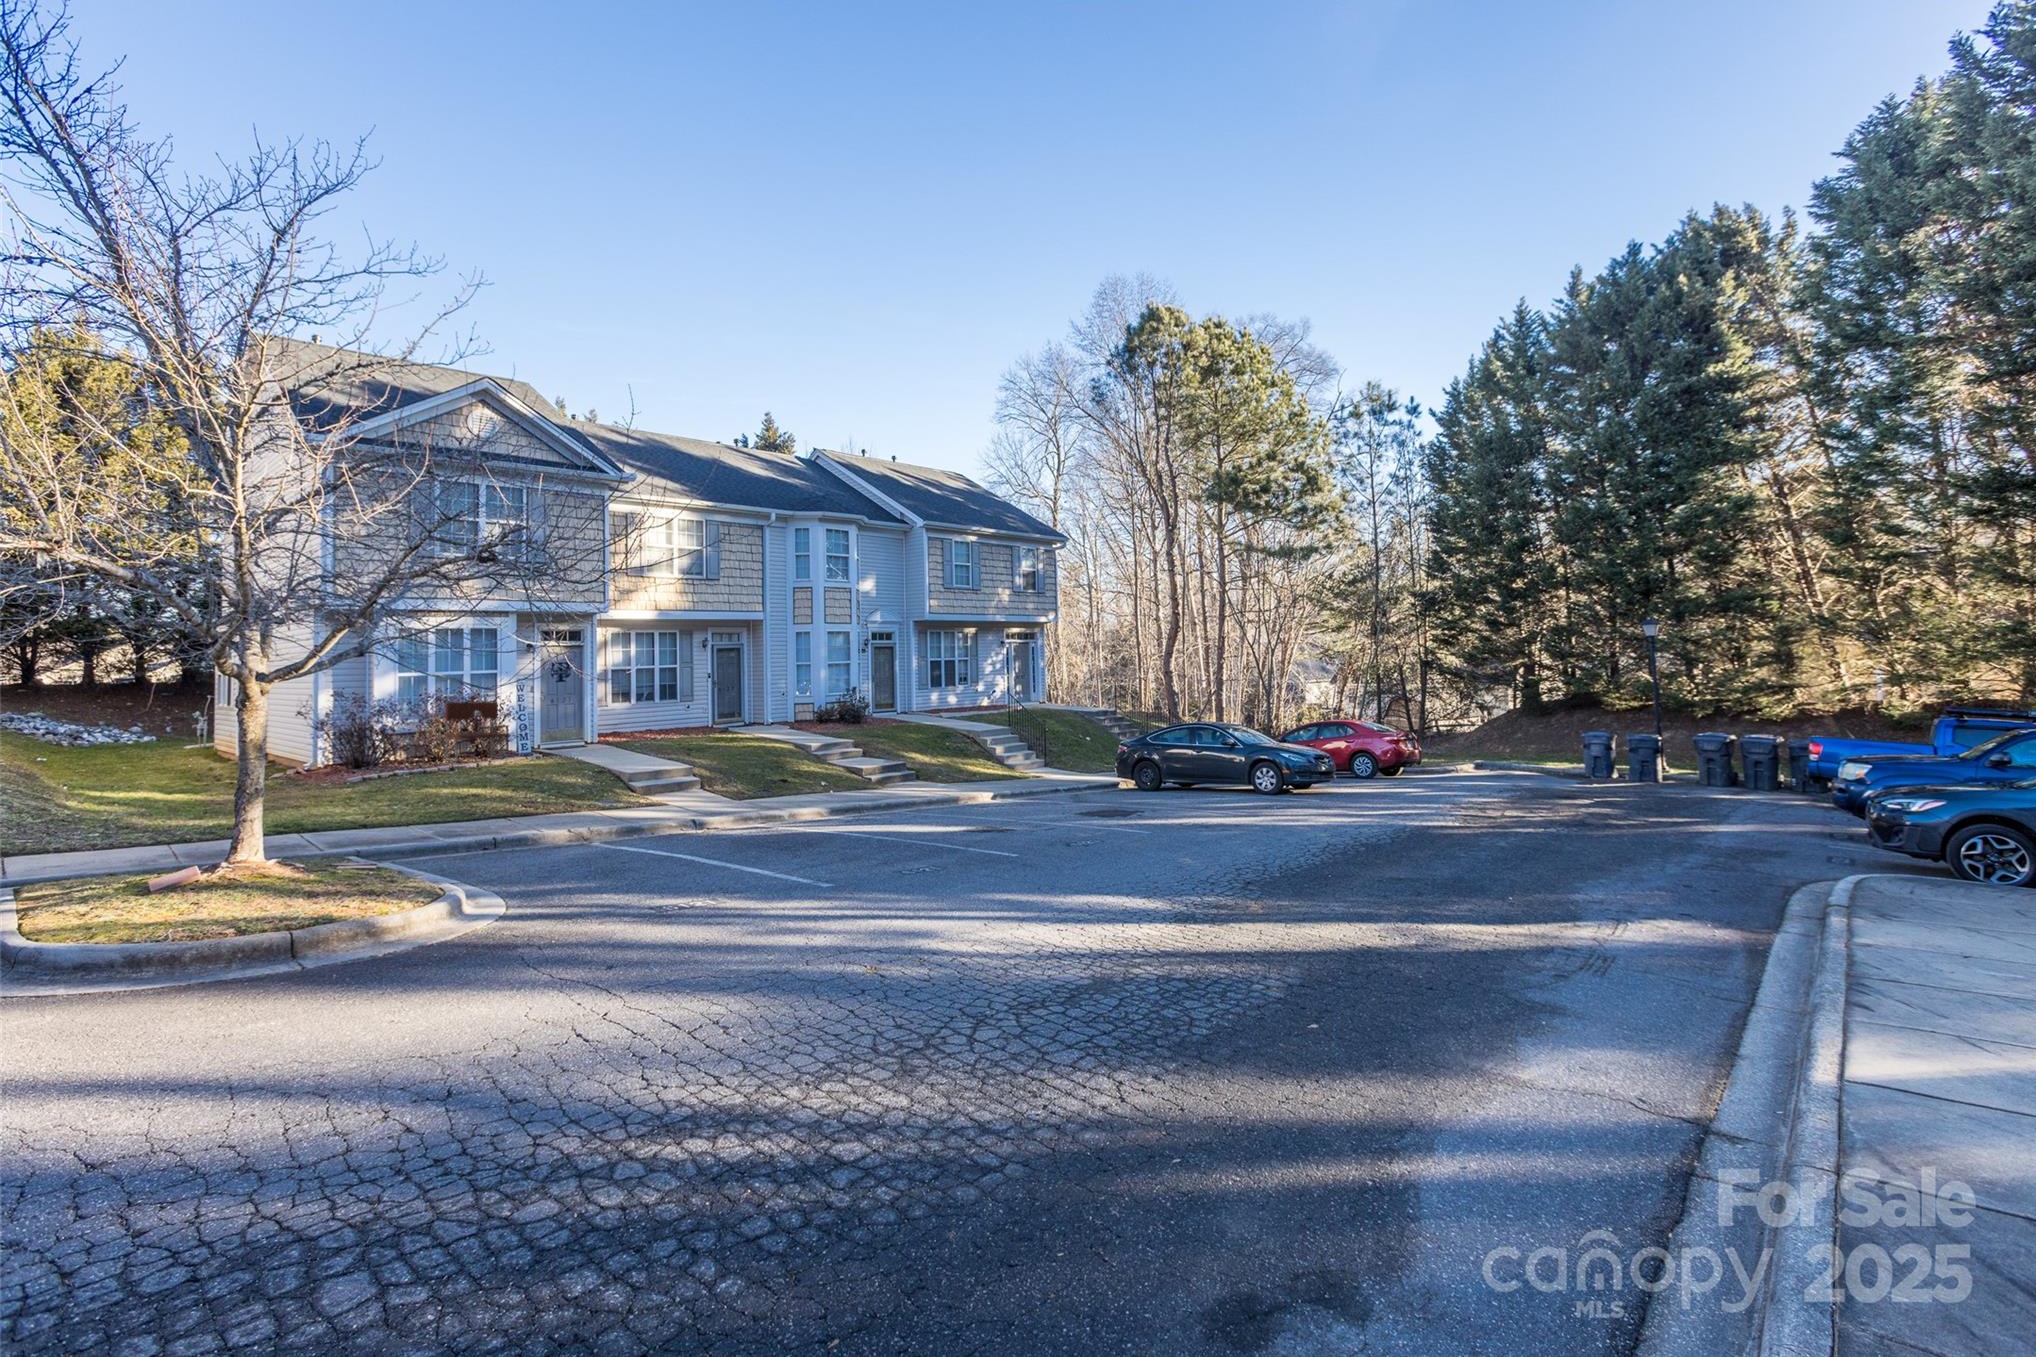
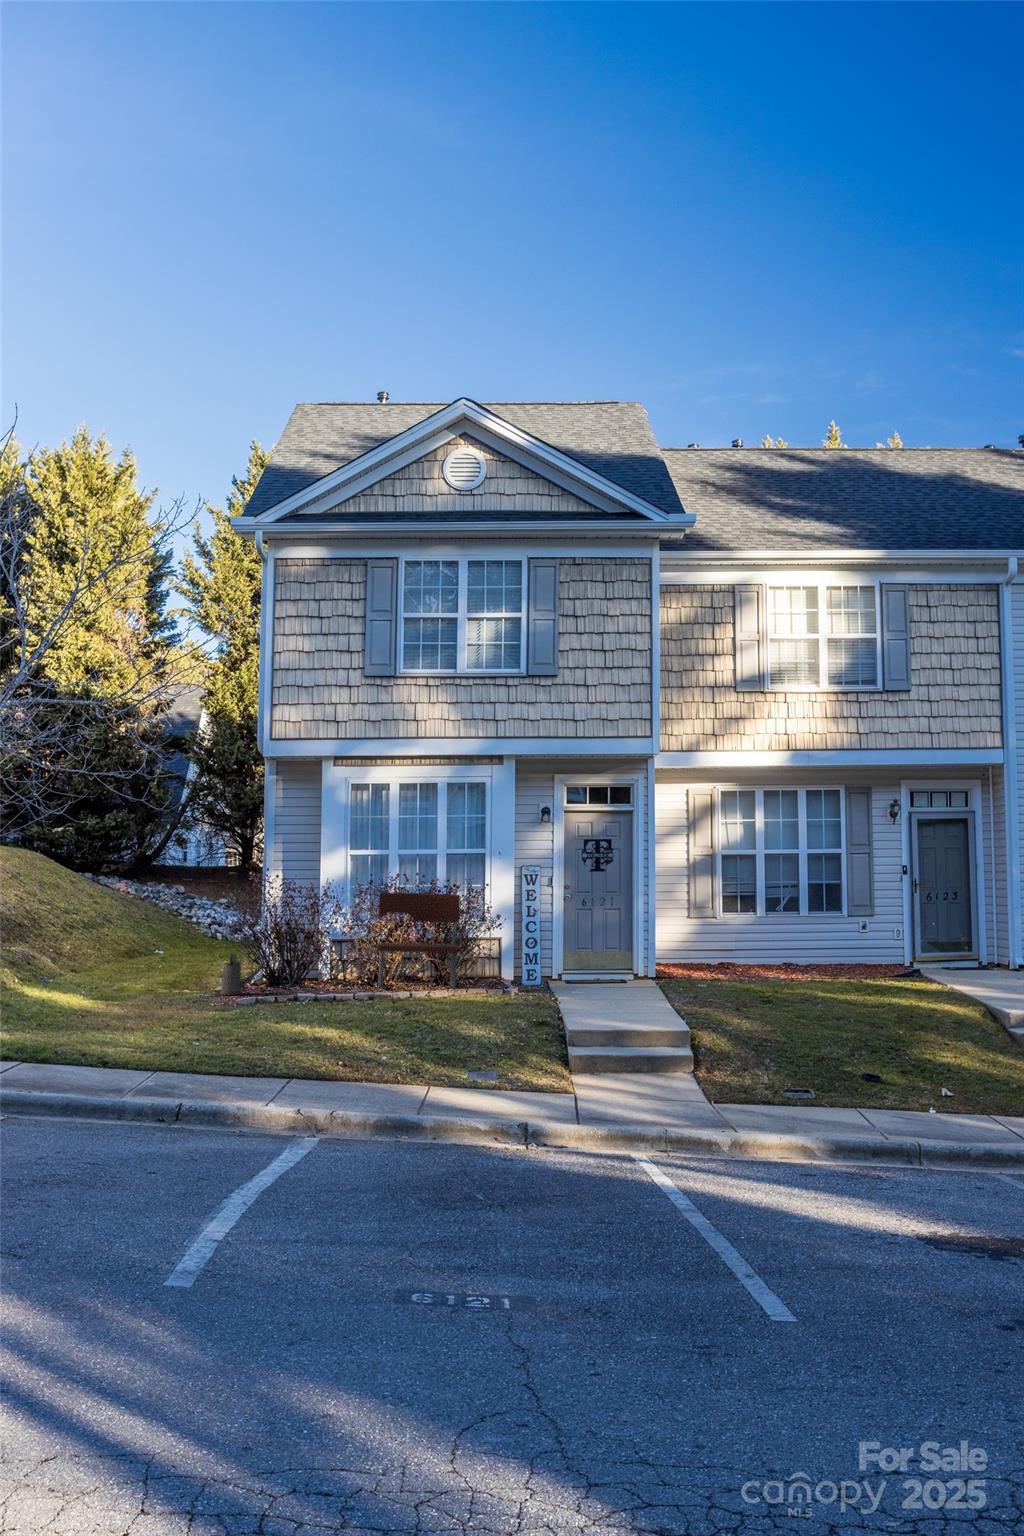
watering can: none [330,747,362,776] -> present [217,953,266,995]

